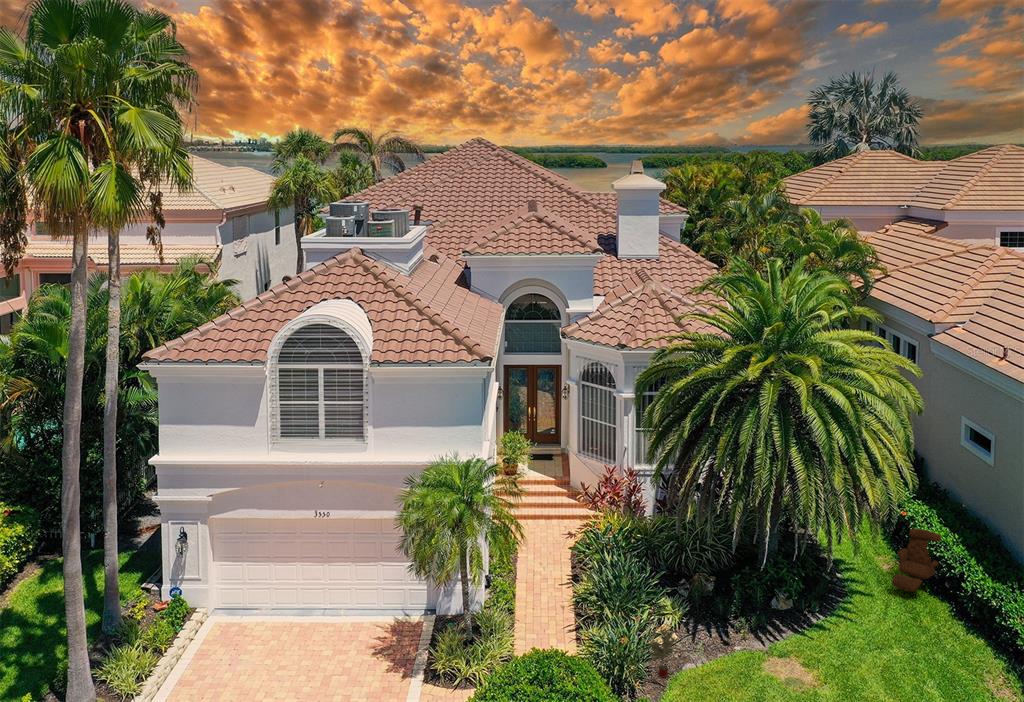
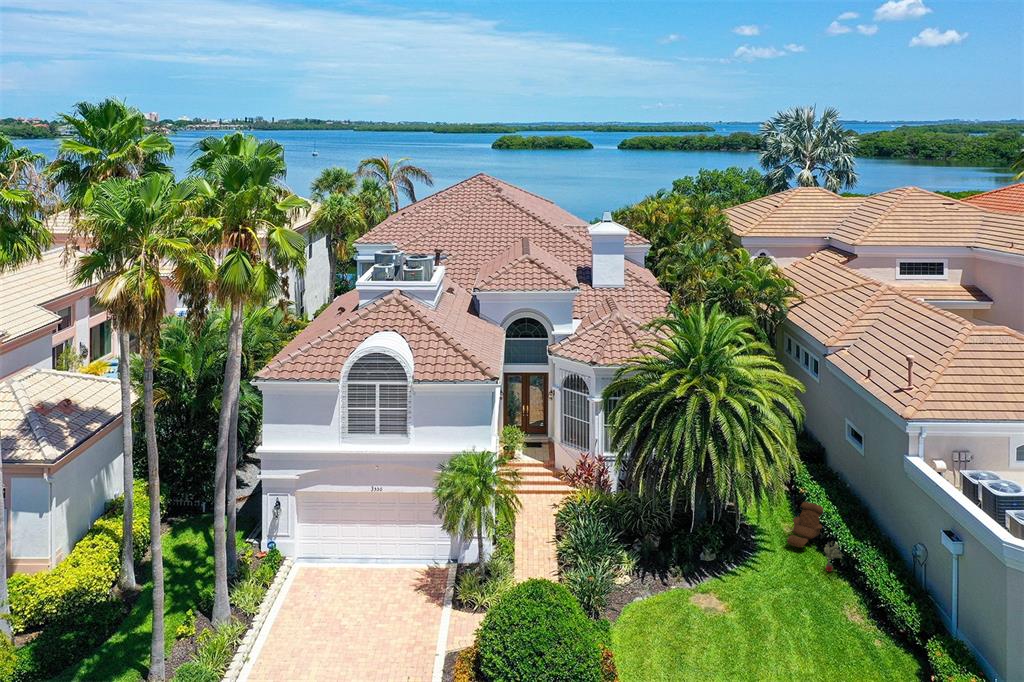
potted tree: present [648,628,676,677] -> present [824,543,842,572]

